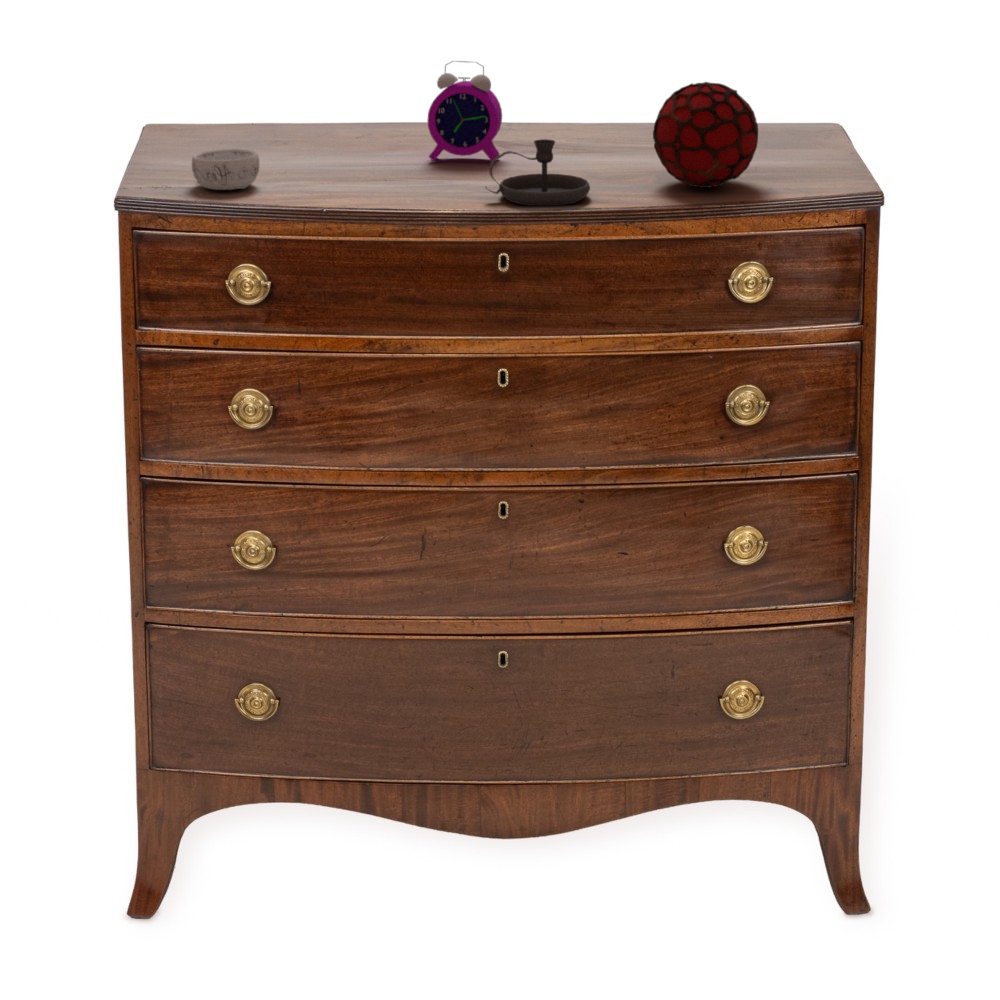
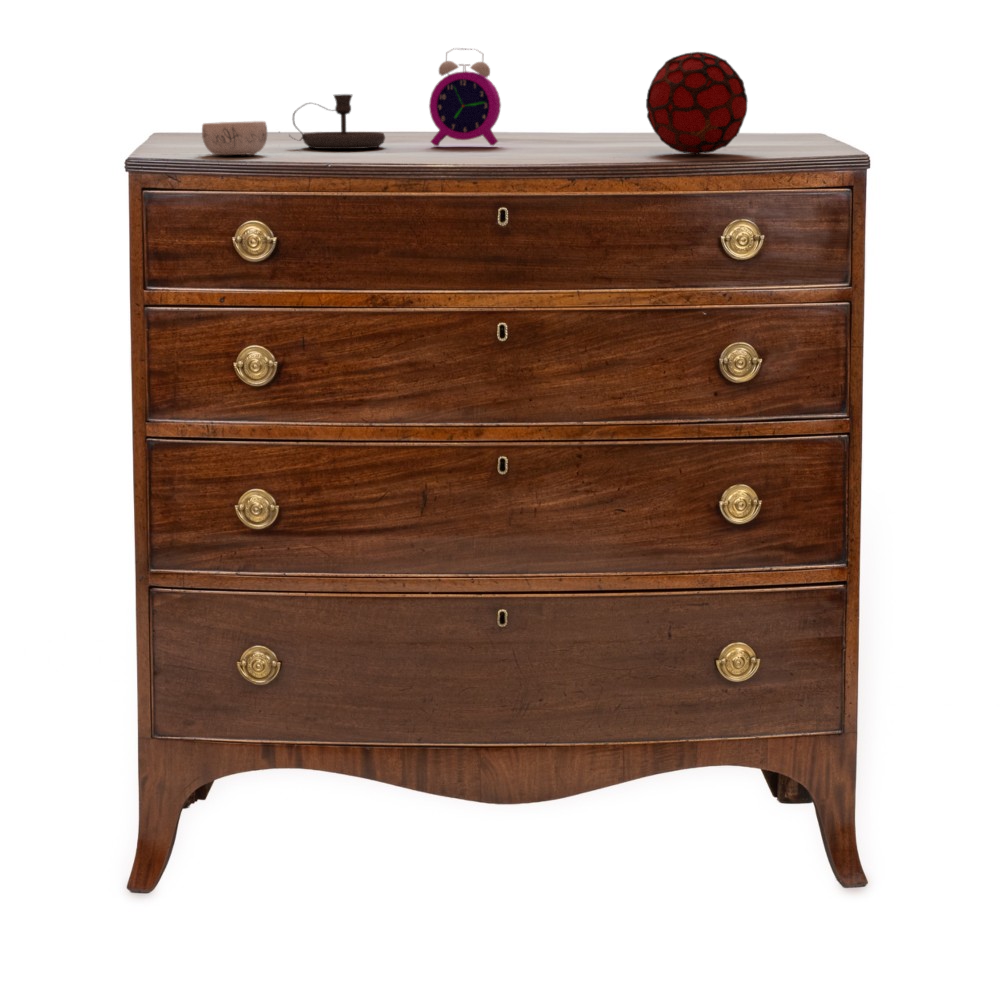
candlestick: present [486,139,590,206] -> present [293,94,385,149]

